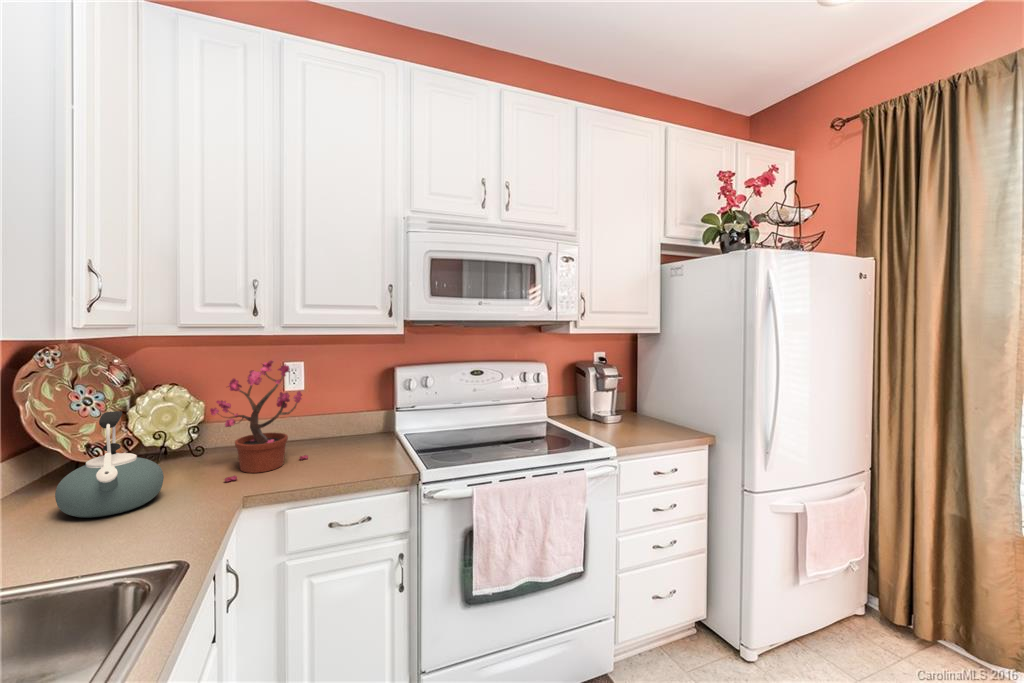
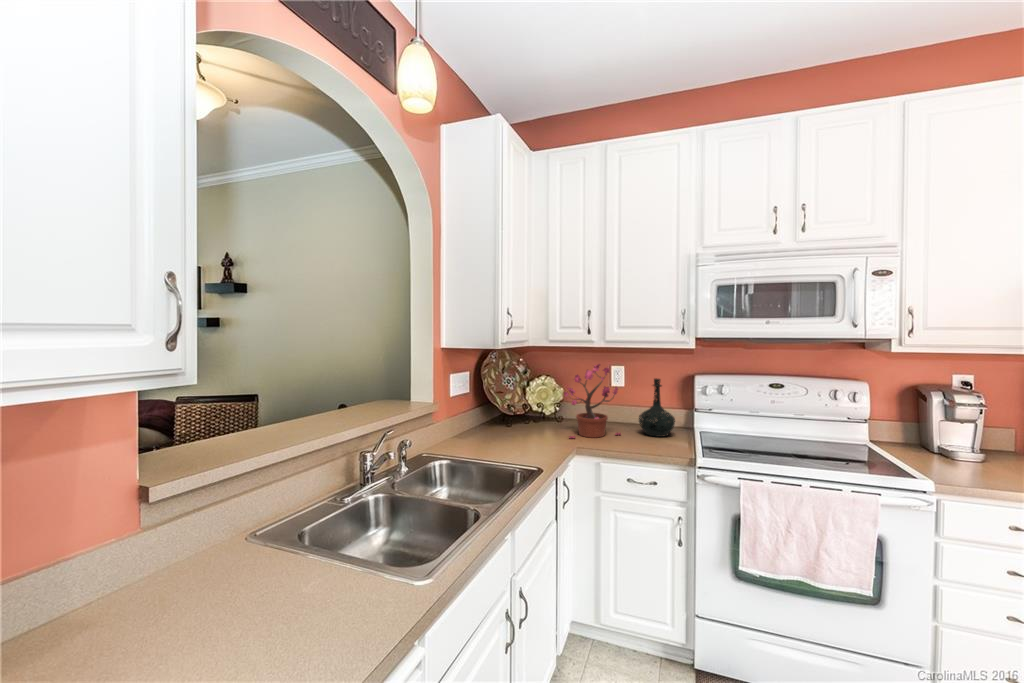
bottle: none [330,375,378,451] -> present [639,378,675,437]
kettle: present [55,411,164,518] -> none [495,387,539,442]

